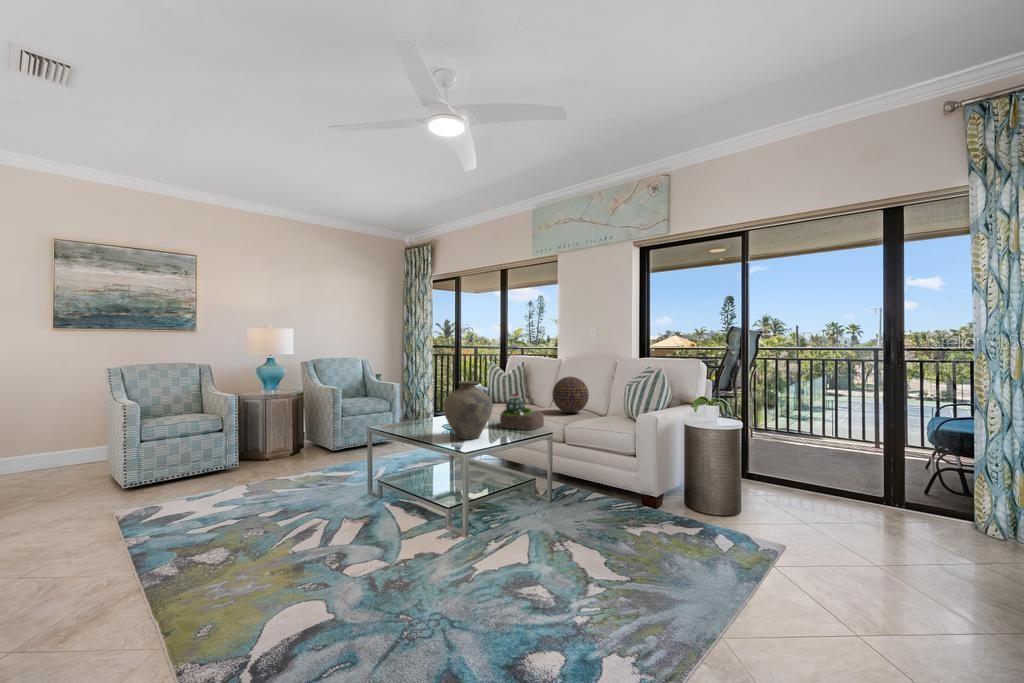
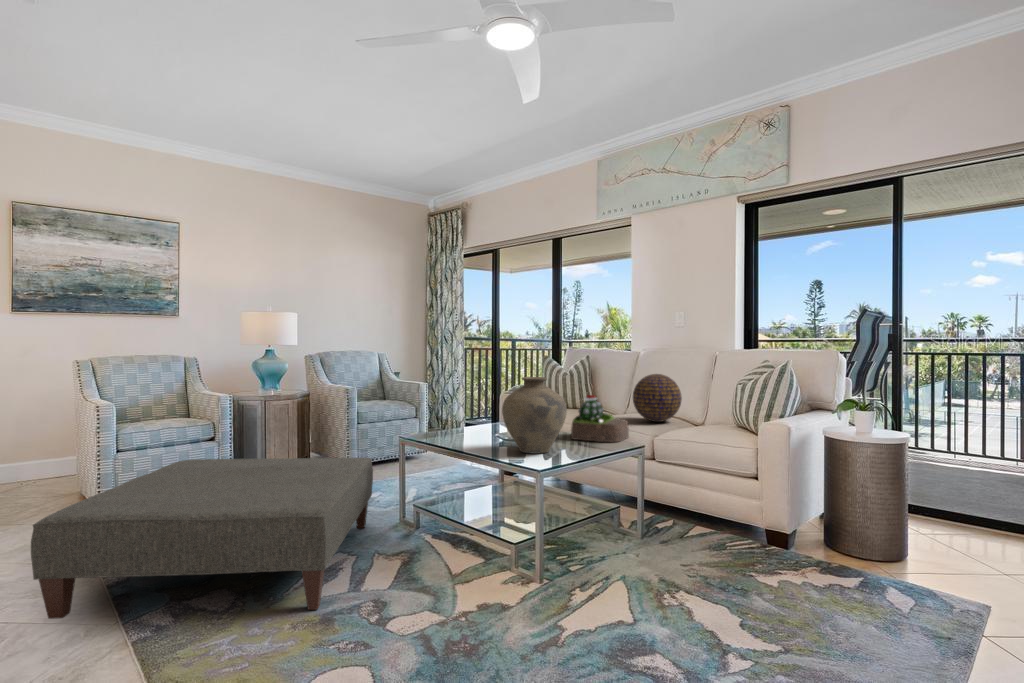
ottoman: none [64,444,346,573] -> present [31,458,373,619]

